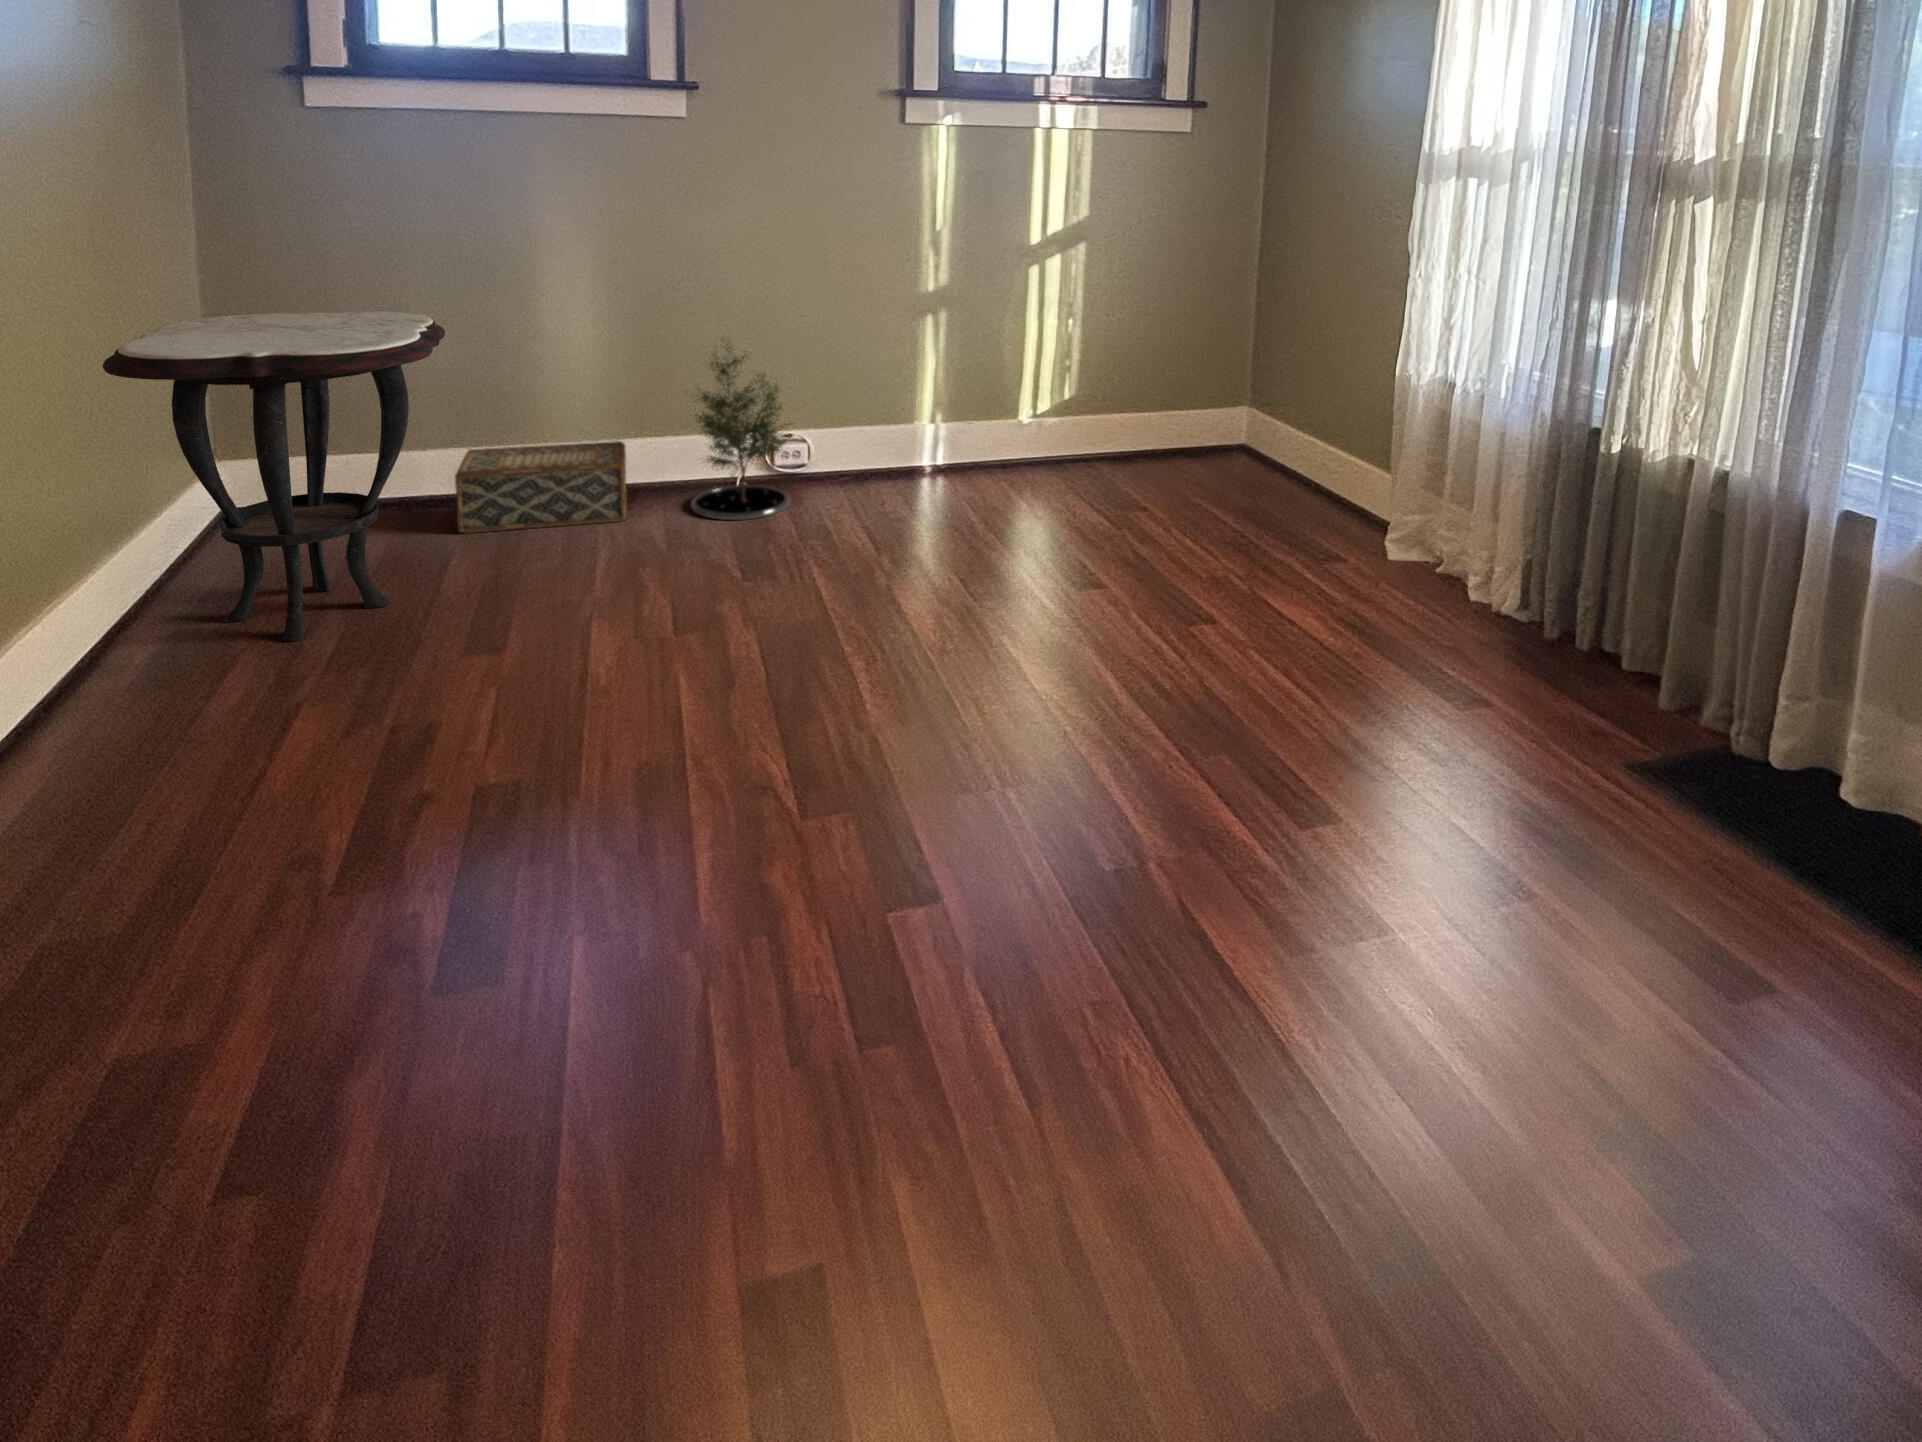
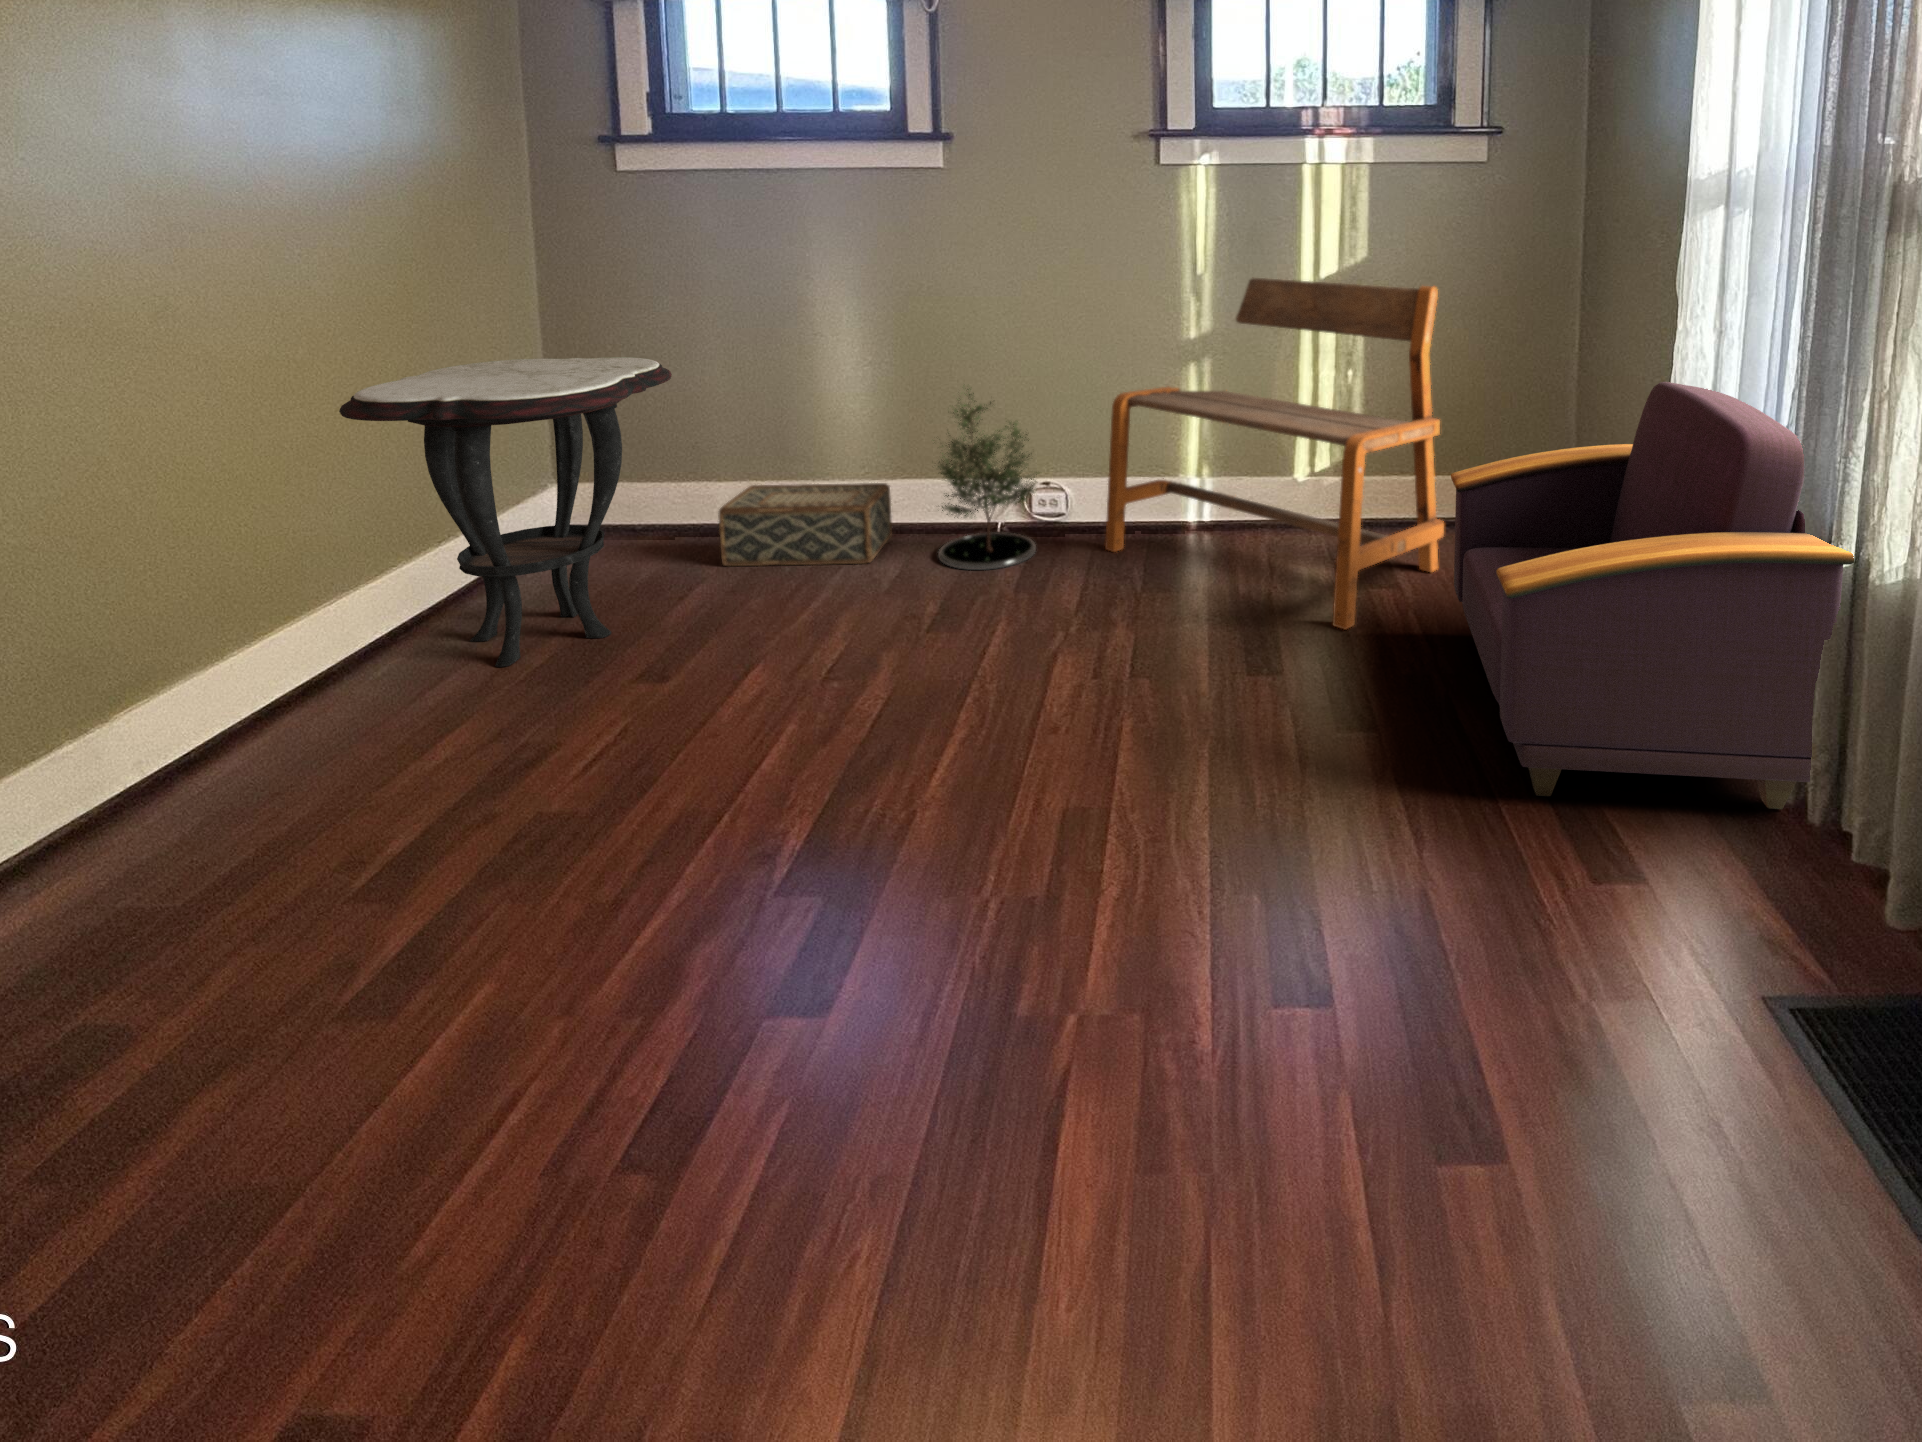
bench: none [856,228,1173,544] -> present [1105,277,1444,629]
armchair: none [1204,323,1544,642] -> present [1451,382,1854,809]

